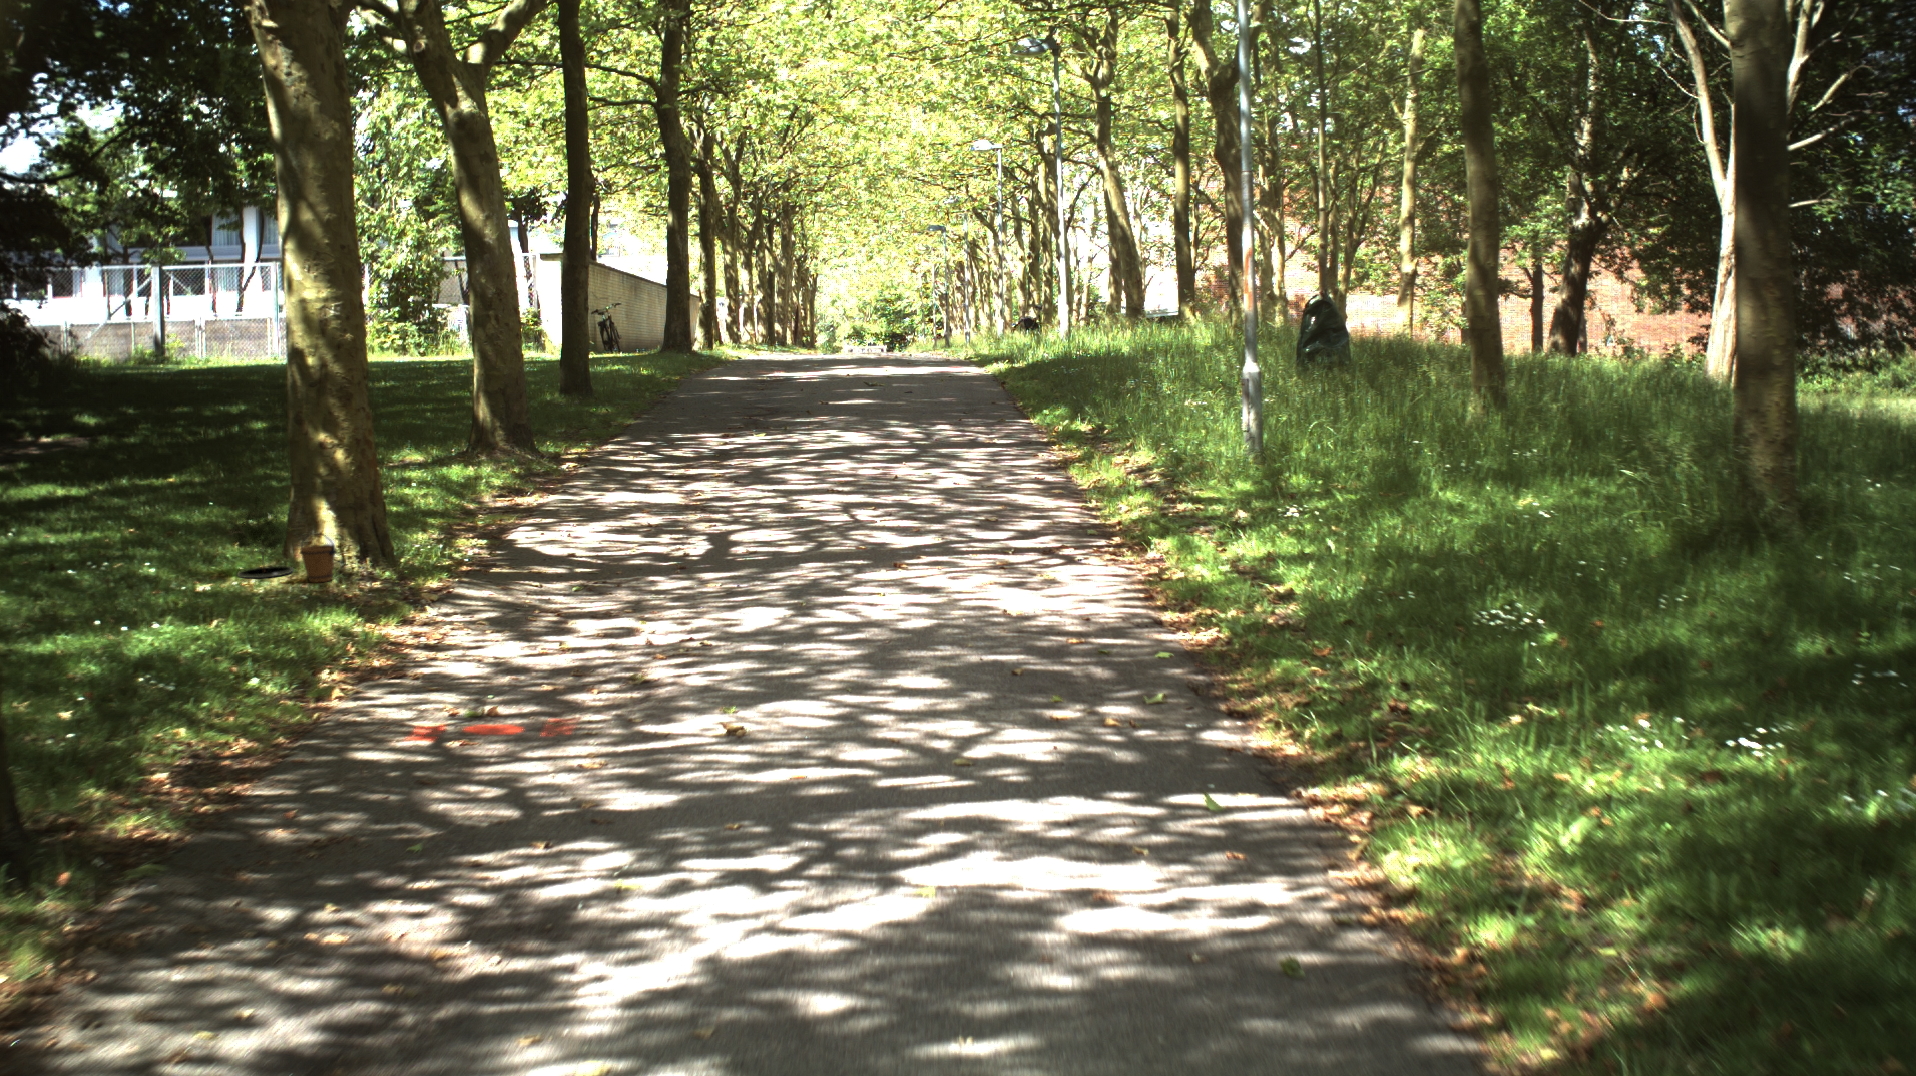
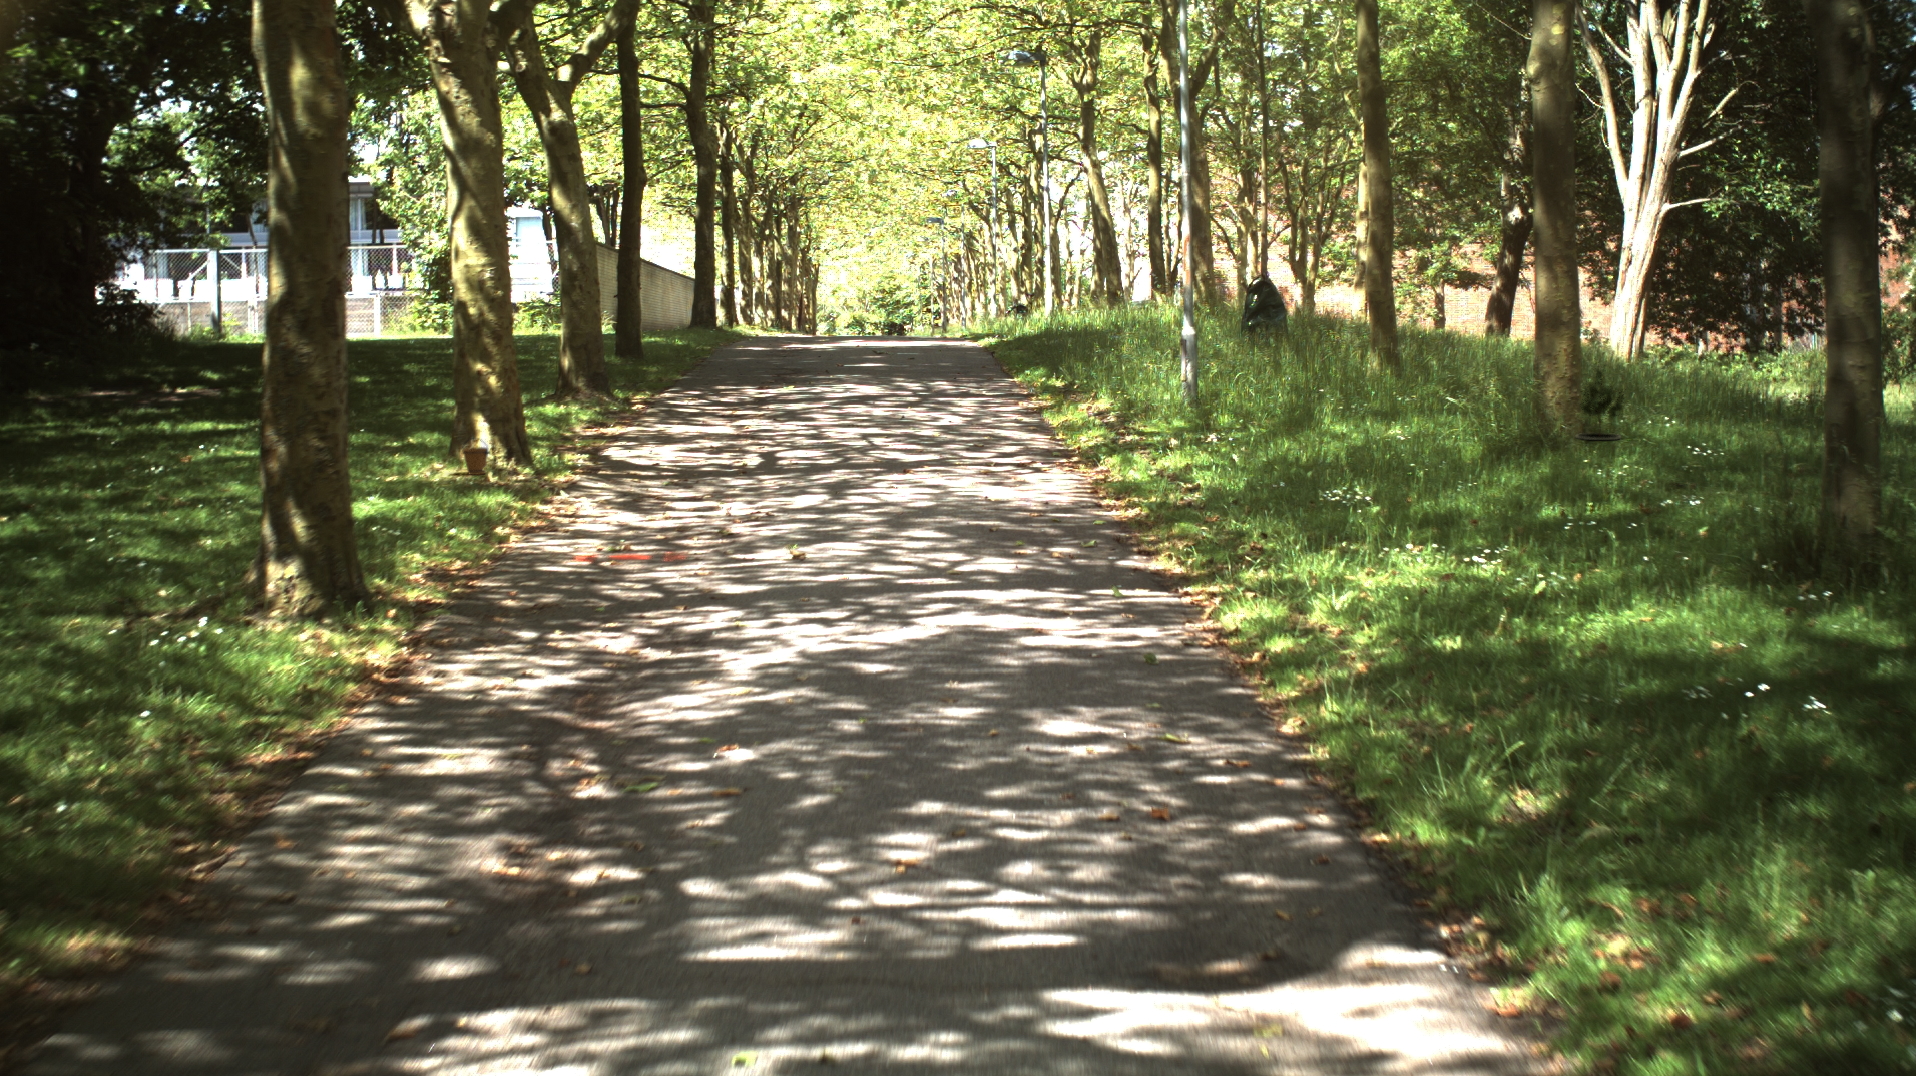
potted tree: present [227,488,293,578] -> present [1576,365,1626,440]

